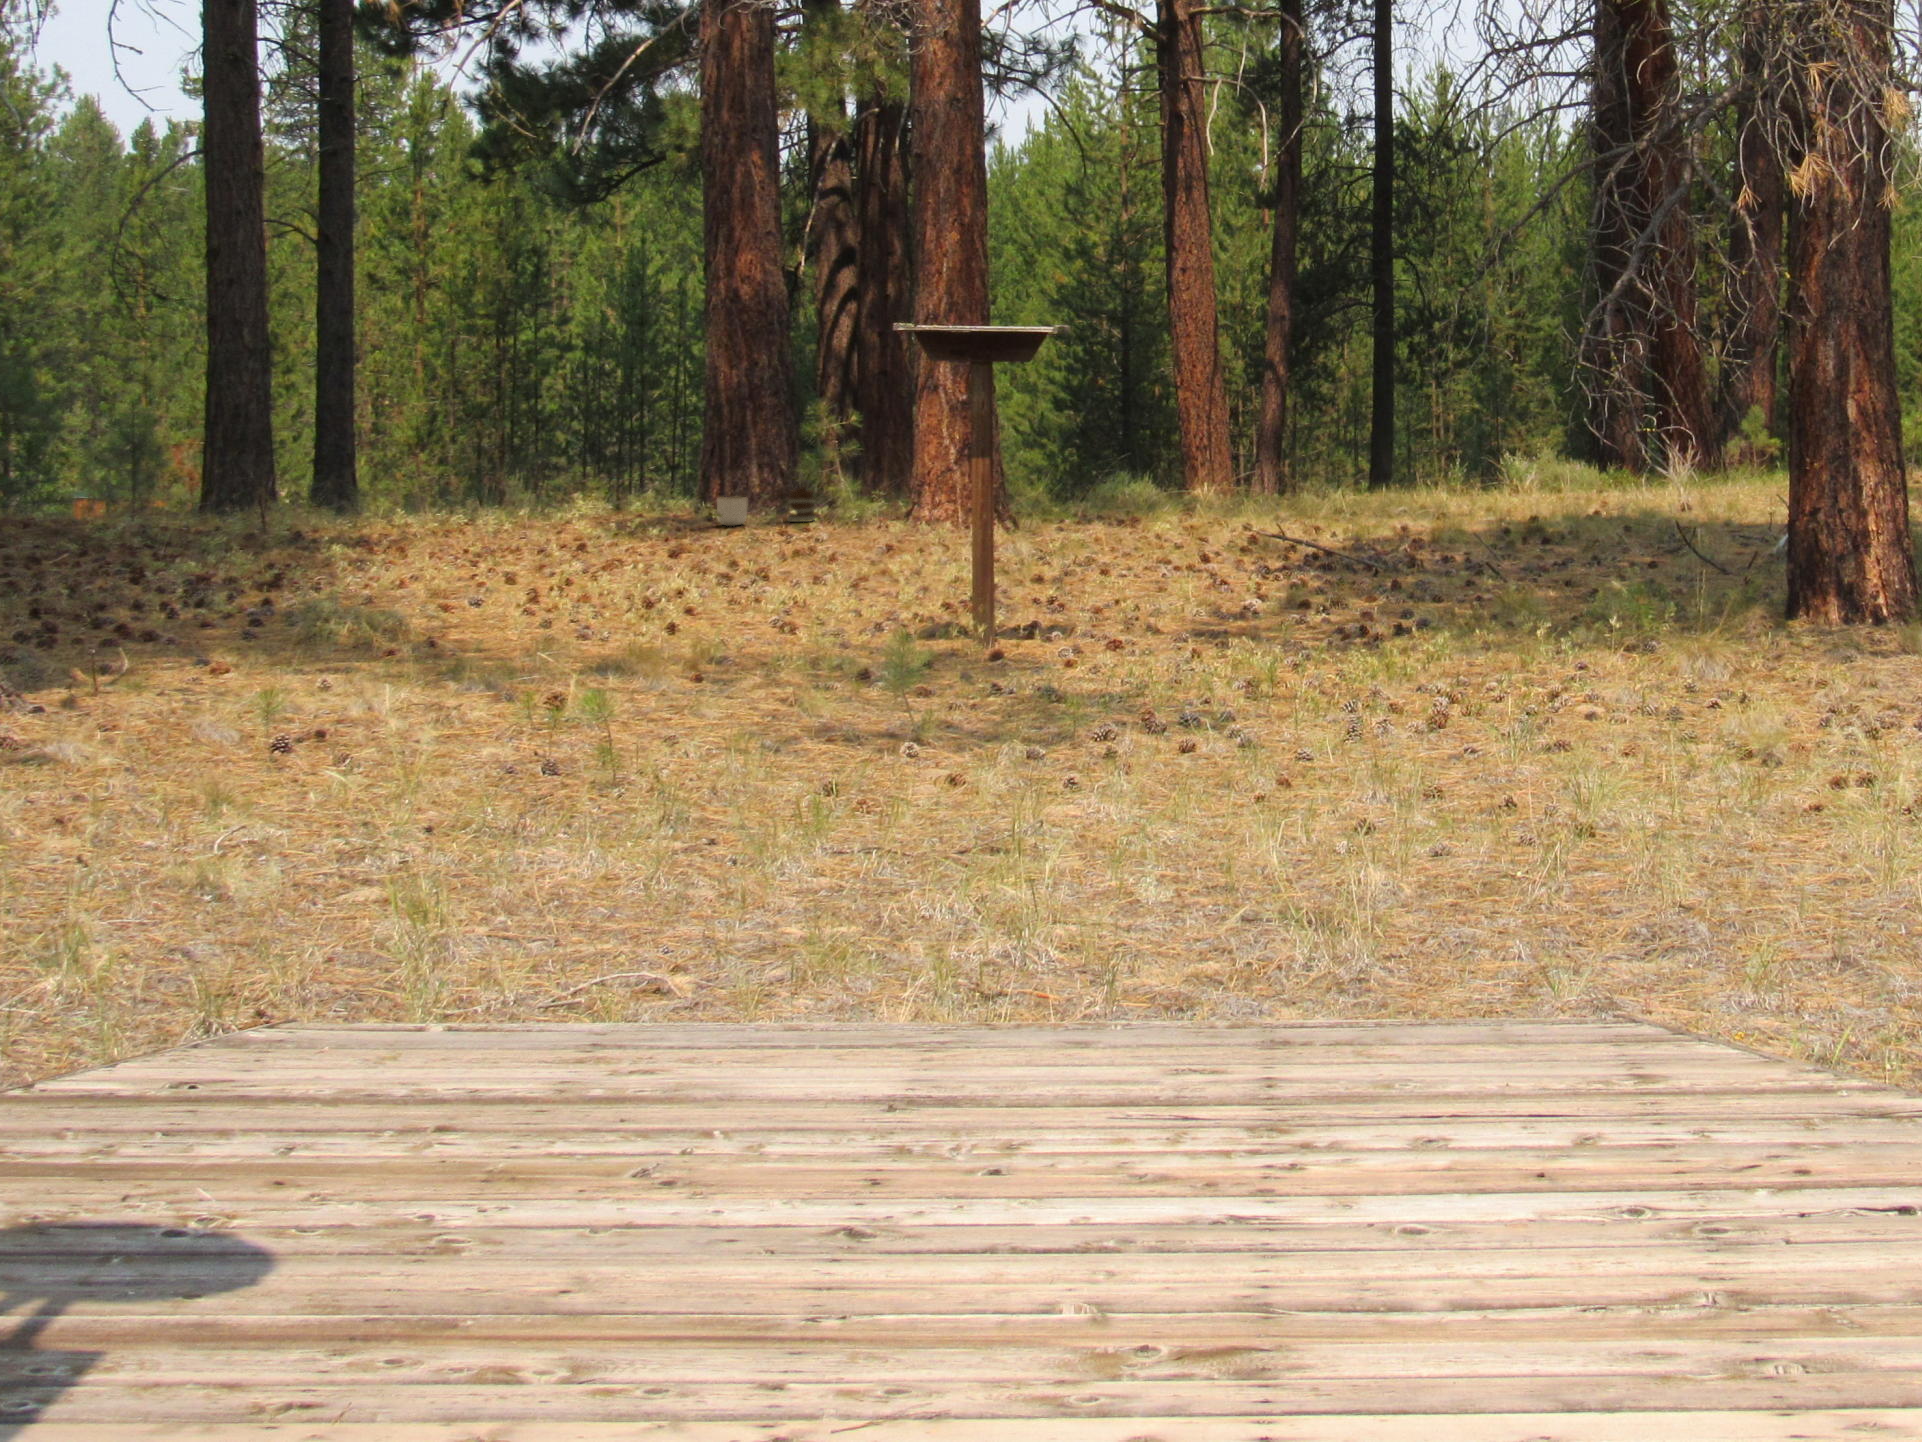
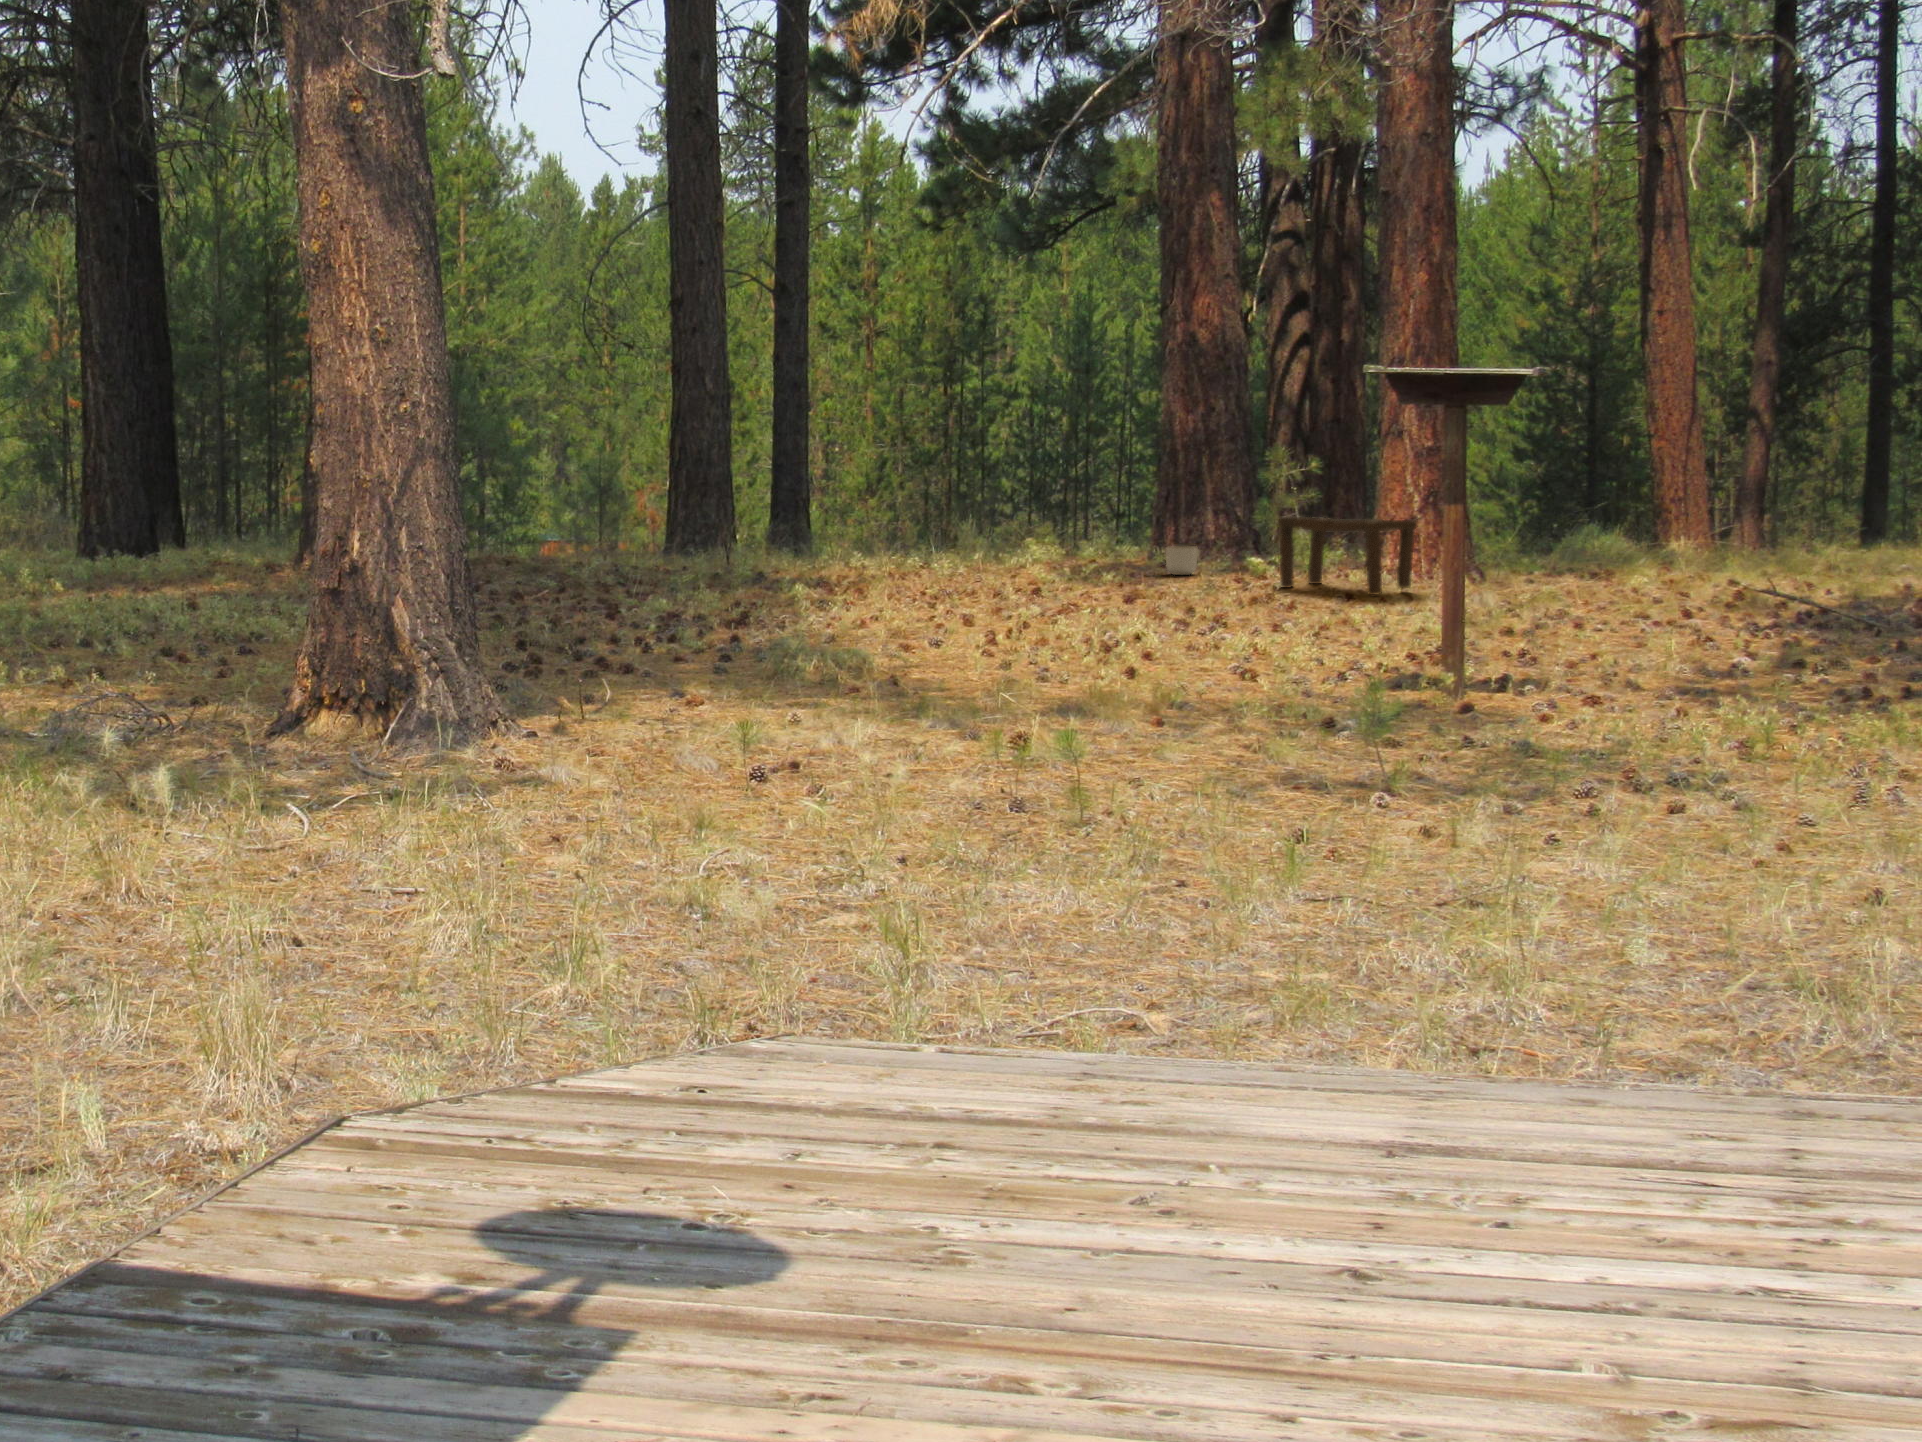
bench: none [823,467,949,541] -> present [1278,516,1417,595]
wooden bucket: present [788,474,815,522] -> none [1239,521,1269,573]

